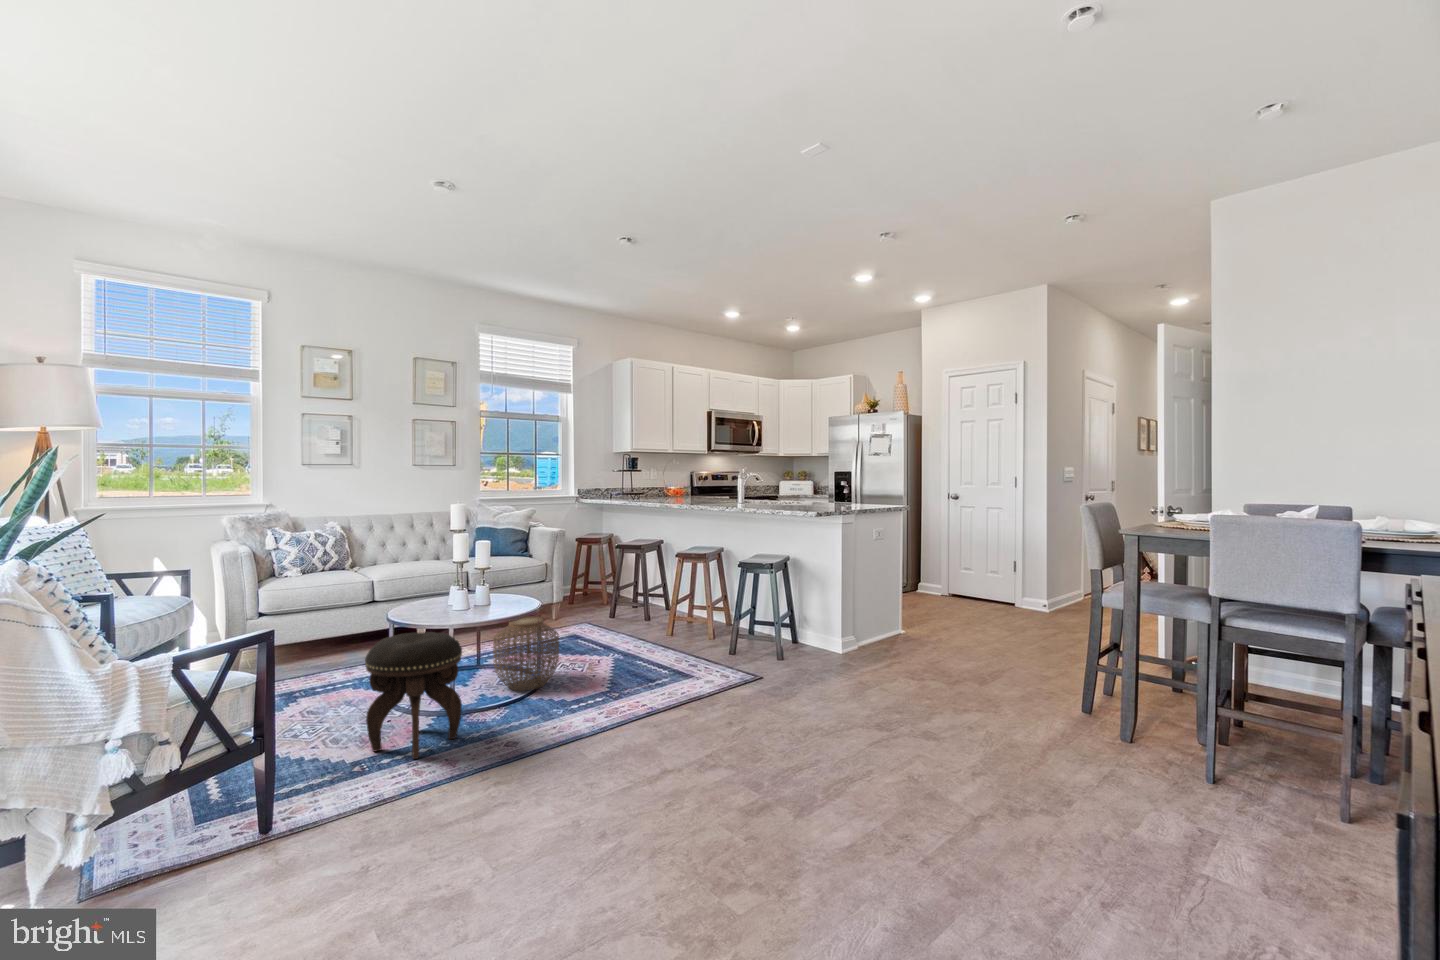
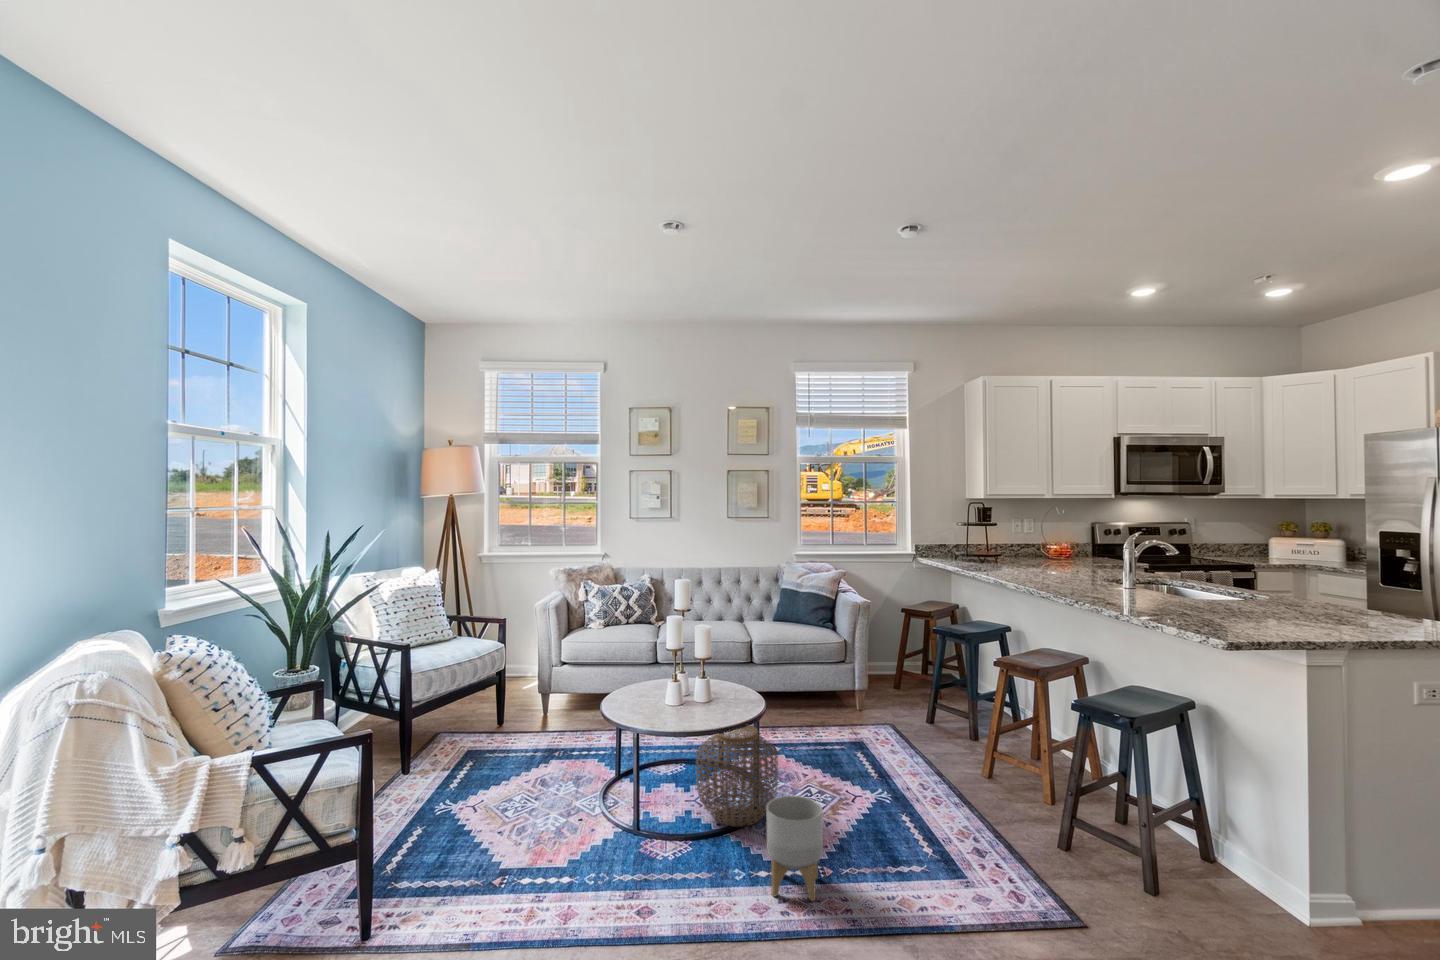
footstool: present [365,632,462,759] -> none [493,735,603,905]
planter: none [583,646,622,710] -> present [766,796,823,901]

